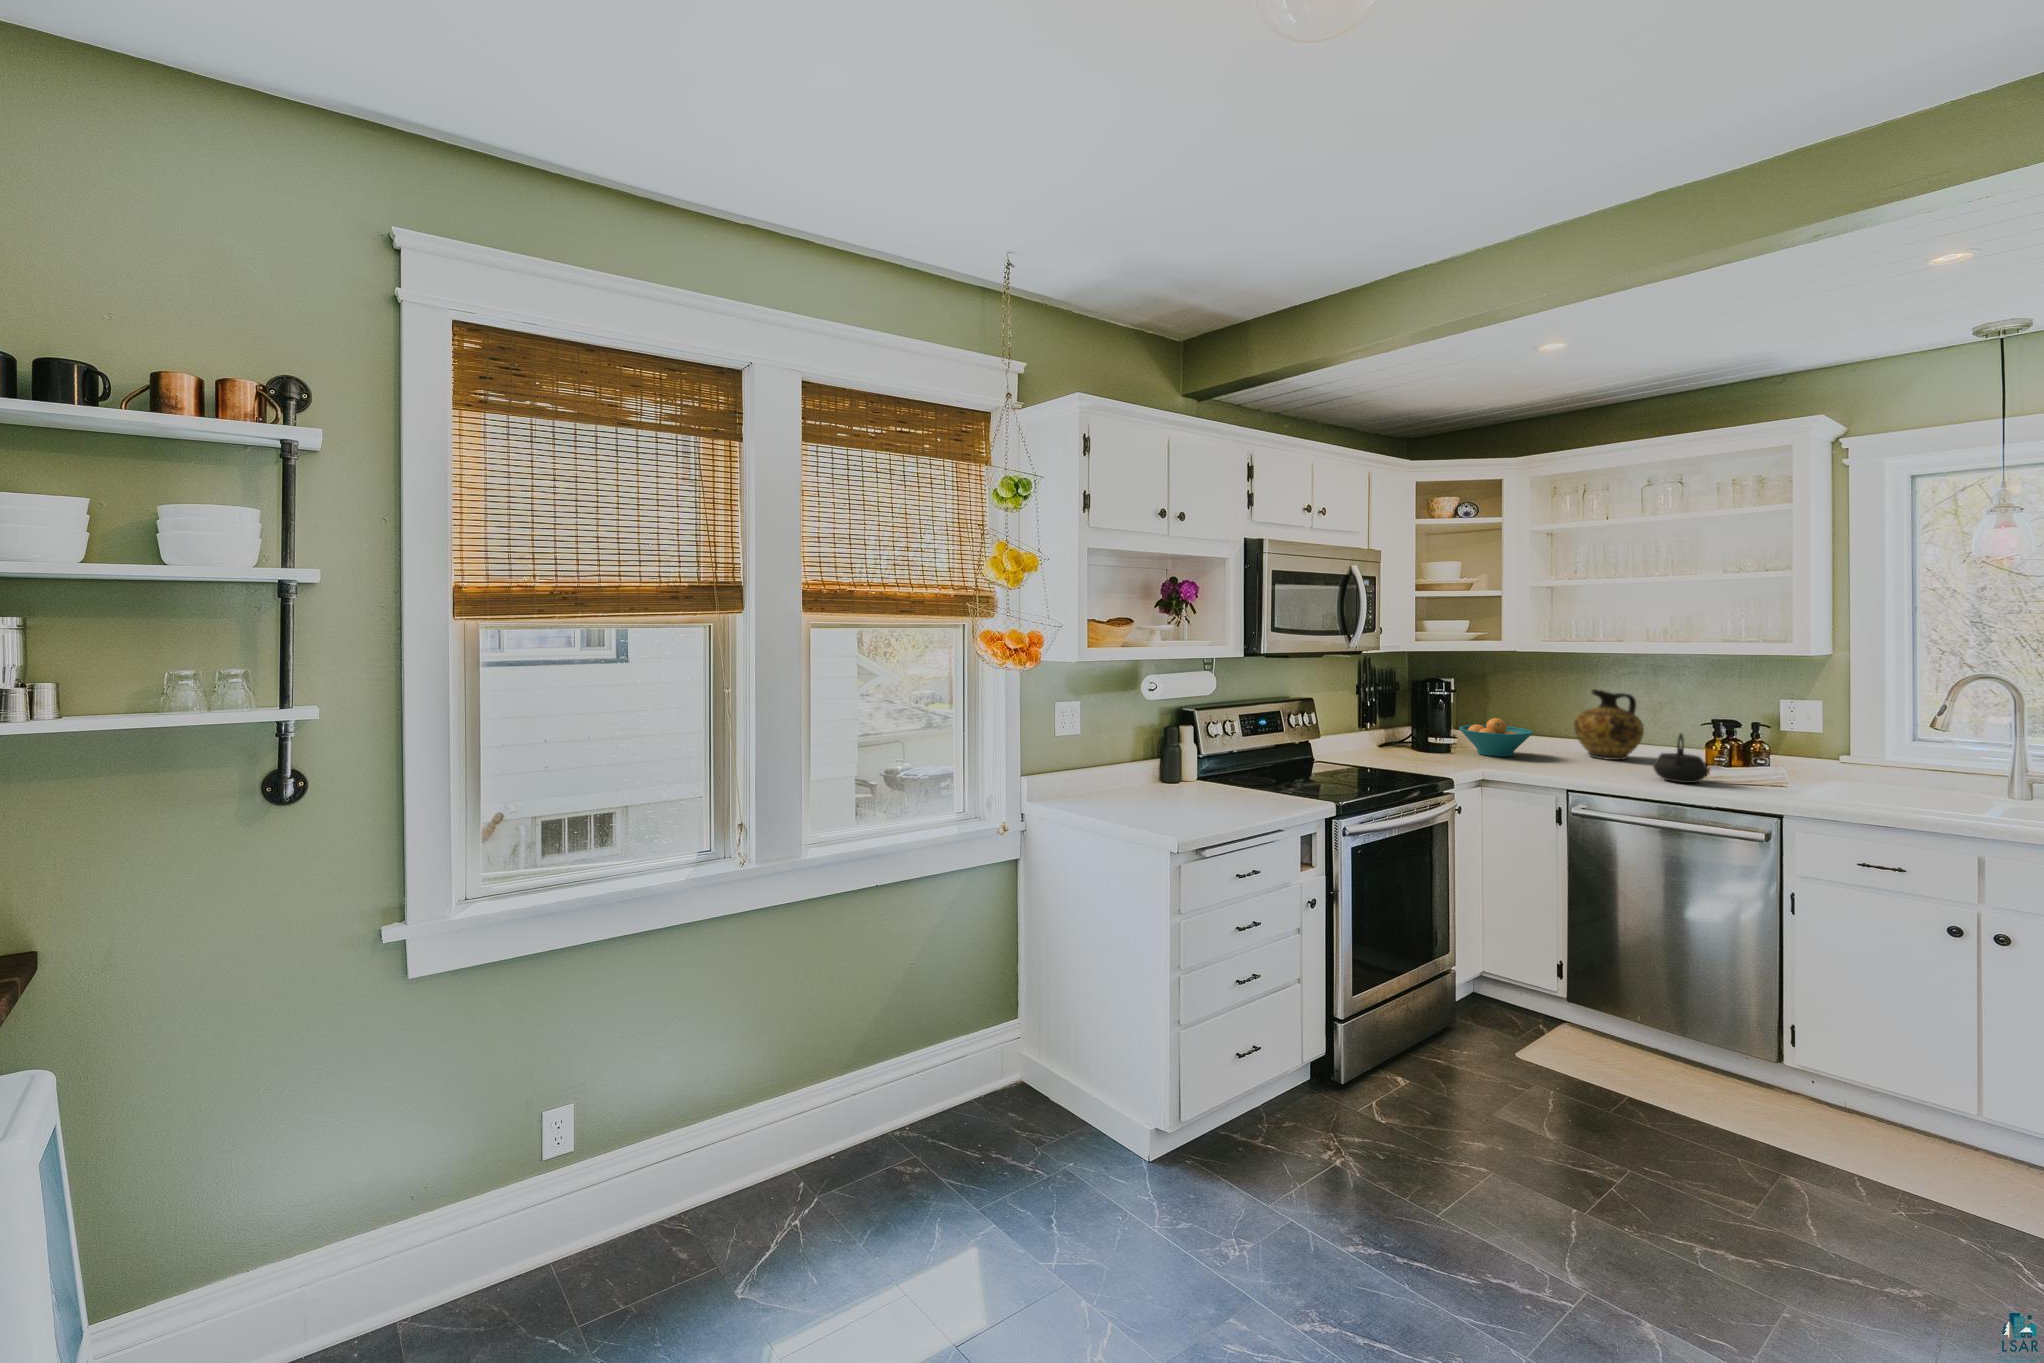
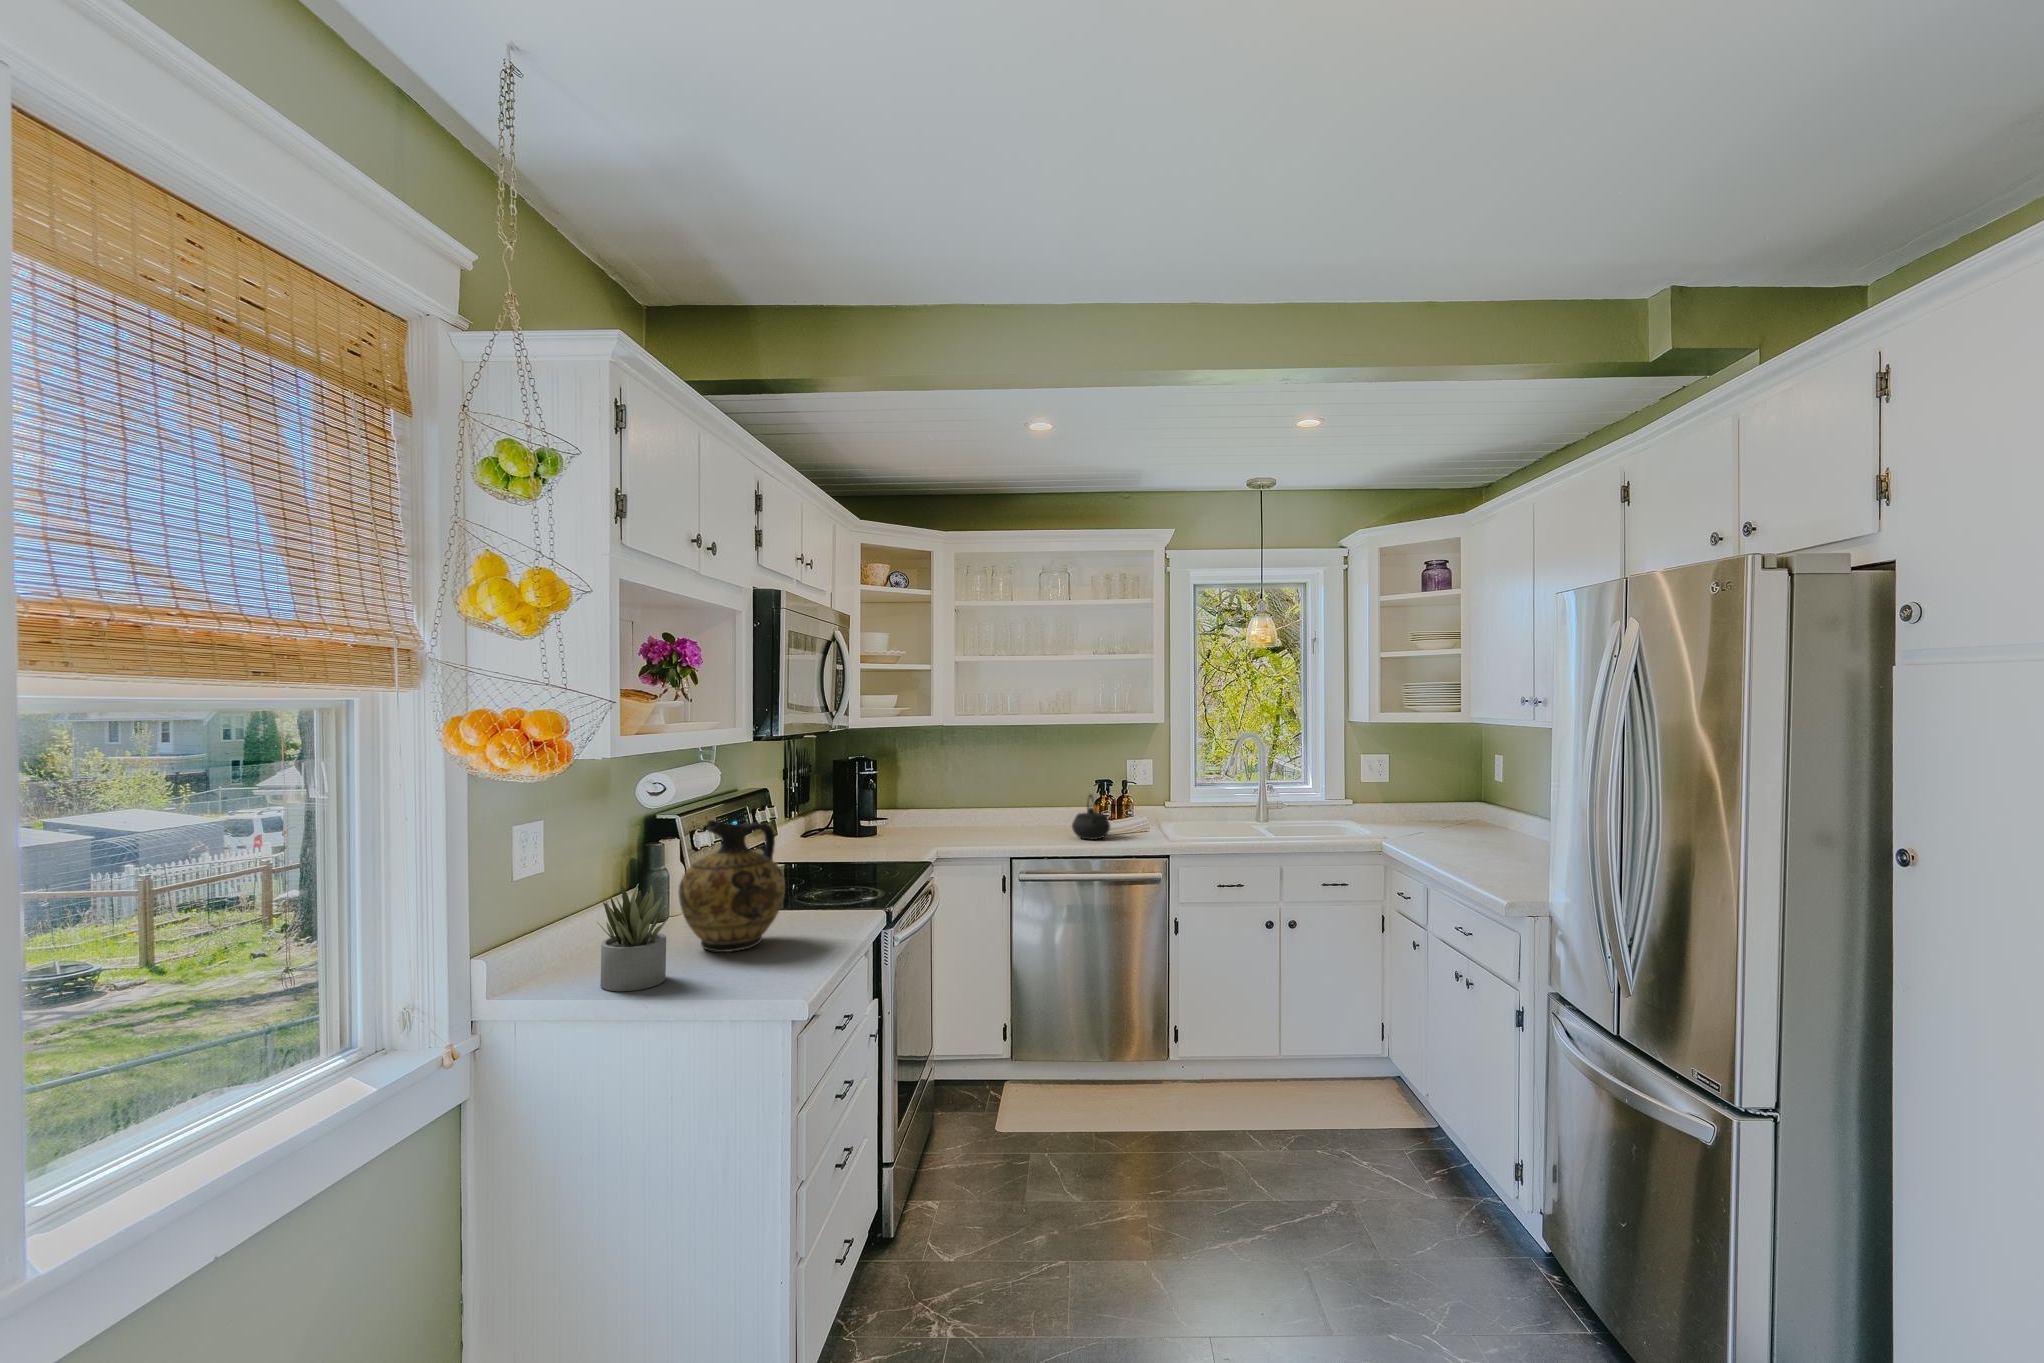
ceramic jug: present [1574,689,1644,760] -> present [678,820,785,952]
fruit bowl: present [1459,718,1533,757] -> none [899,795,965,836]
succulent plant: none [1089,743,1131,809] -> present [598,884,668,991]

